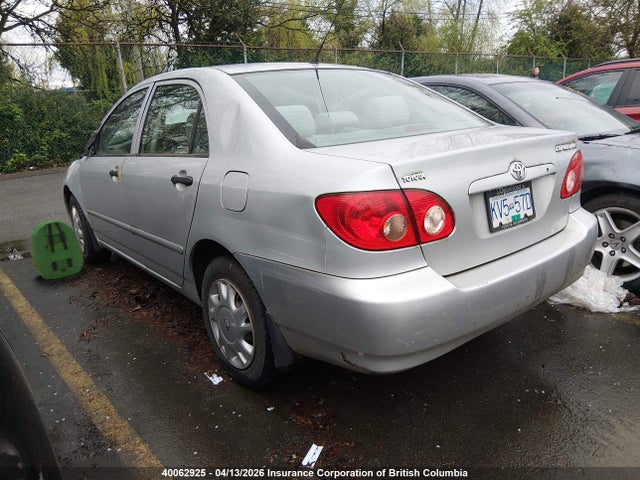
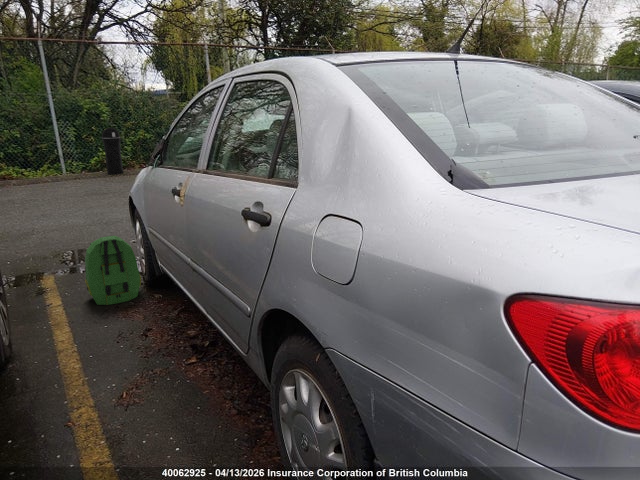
trash can: none [17,128,42,175] -> present [102,128,123,175]

